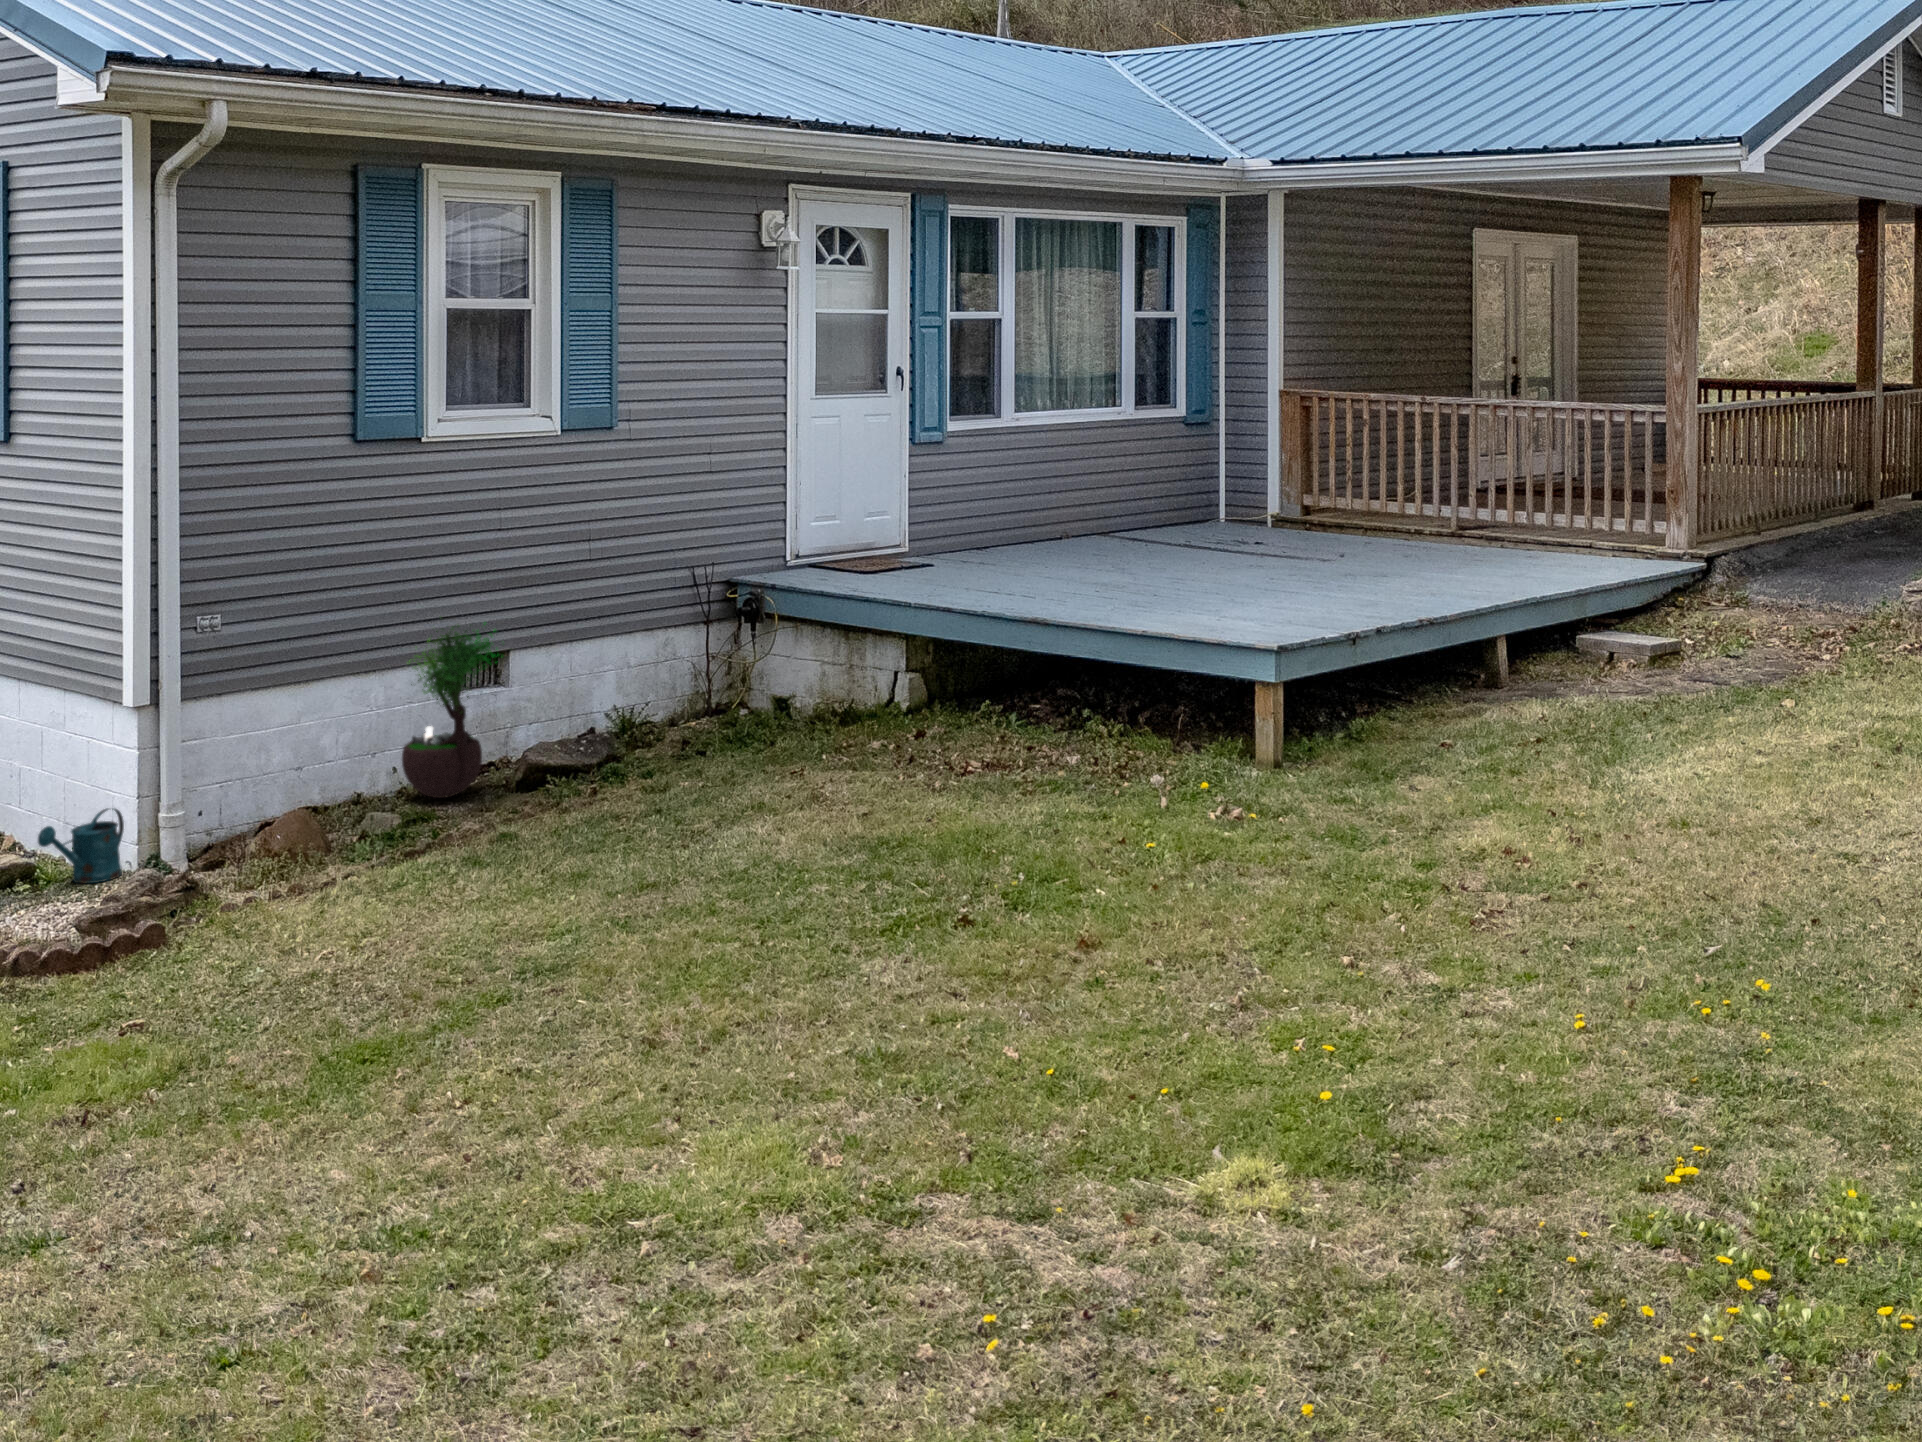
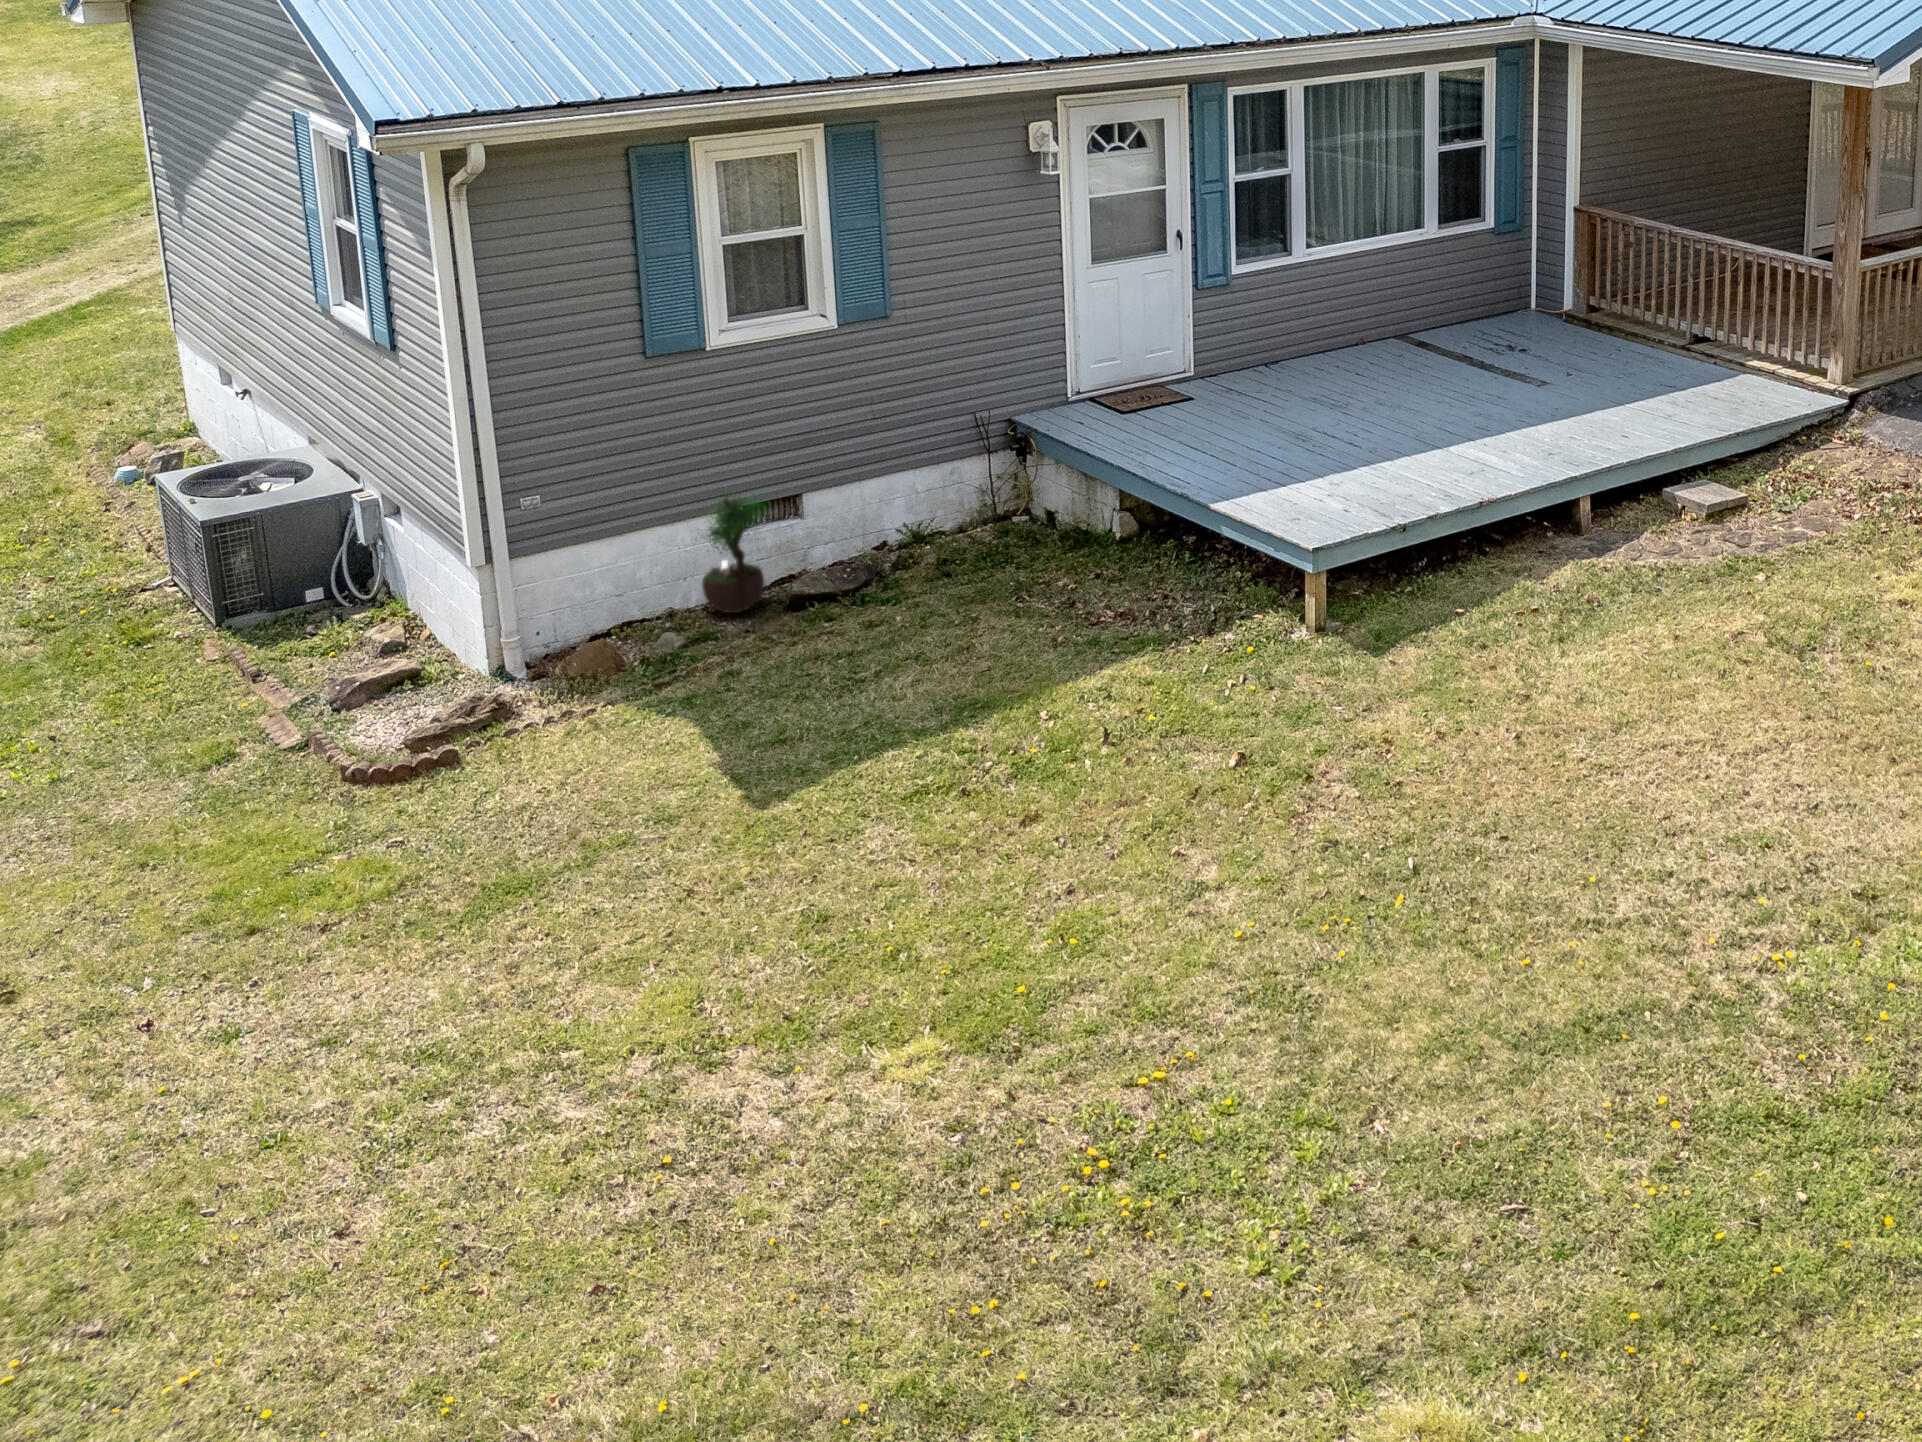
watering can: present [38,808,124,884] -> none [402,636,475,691]

